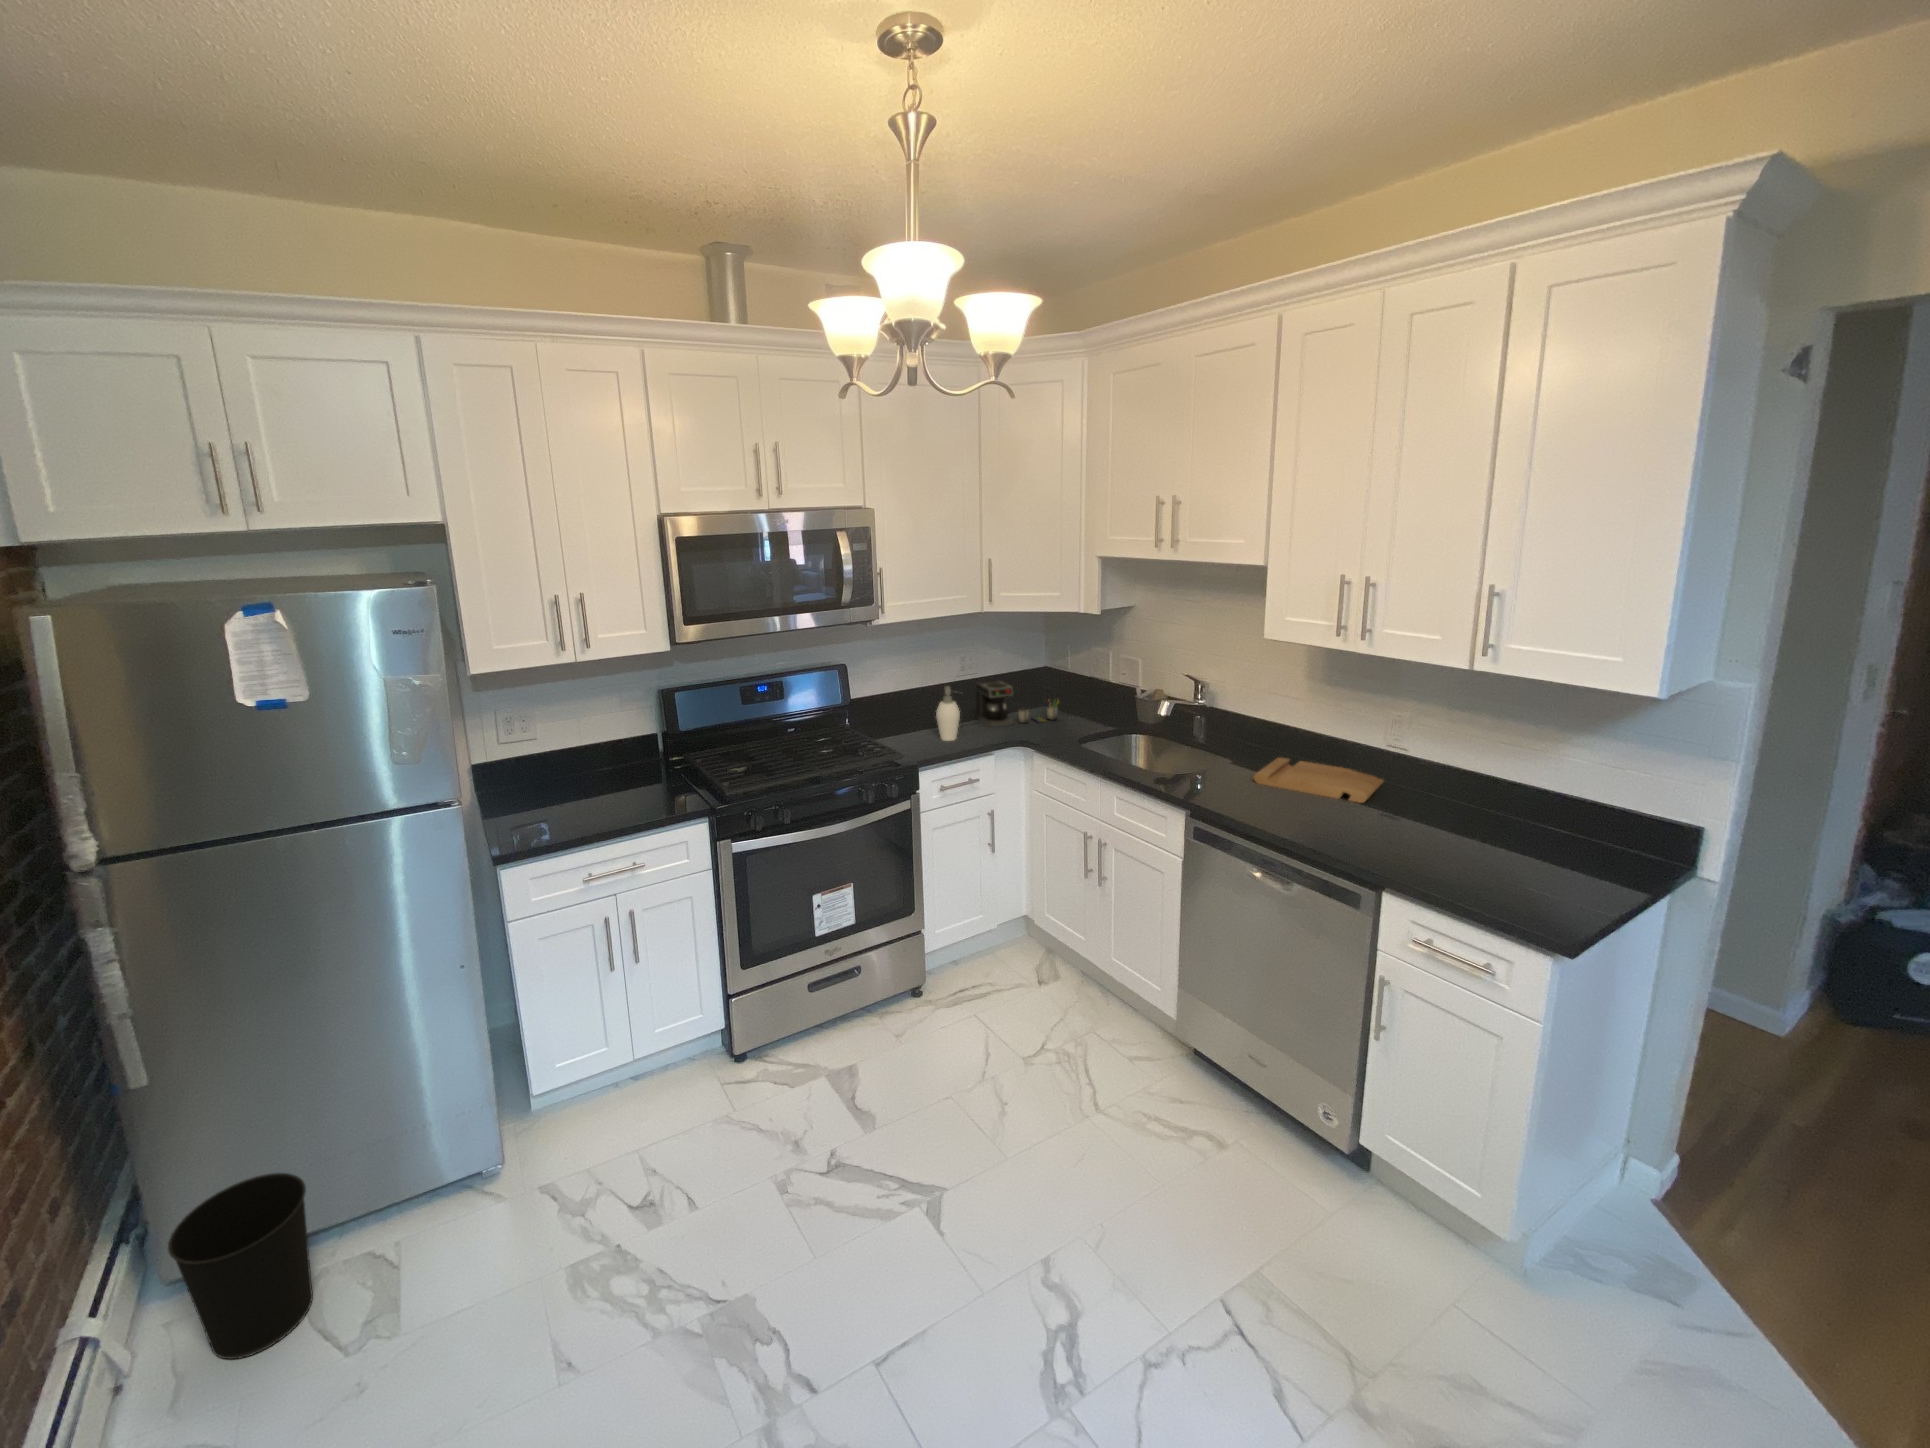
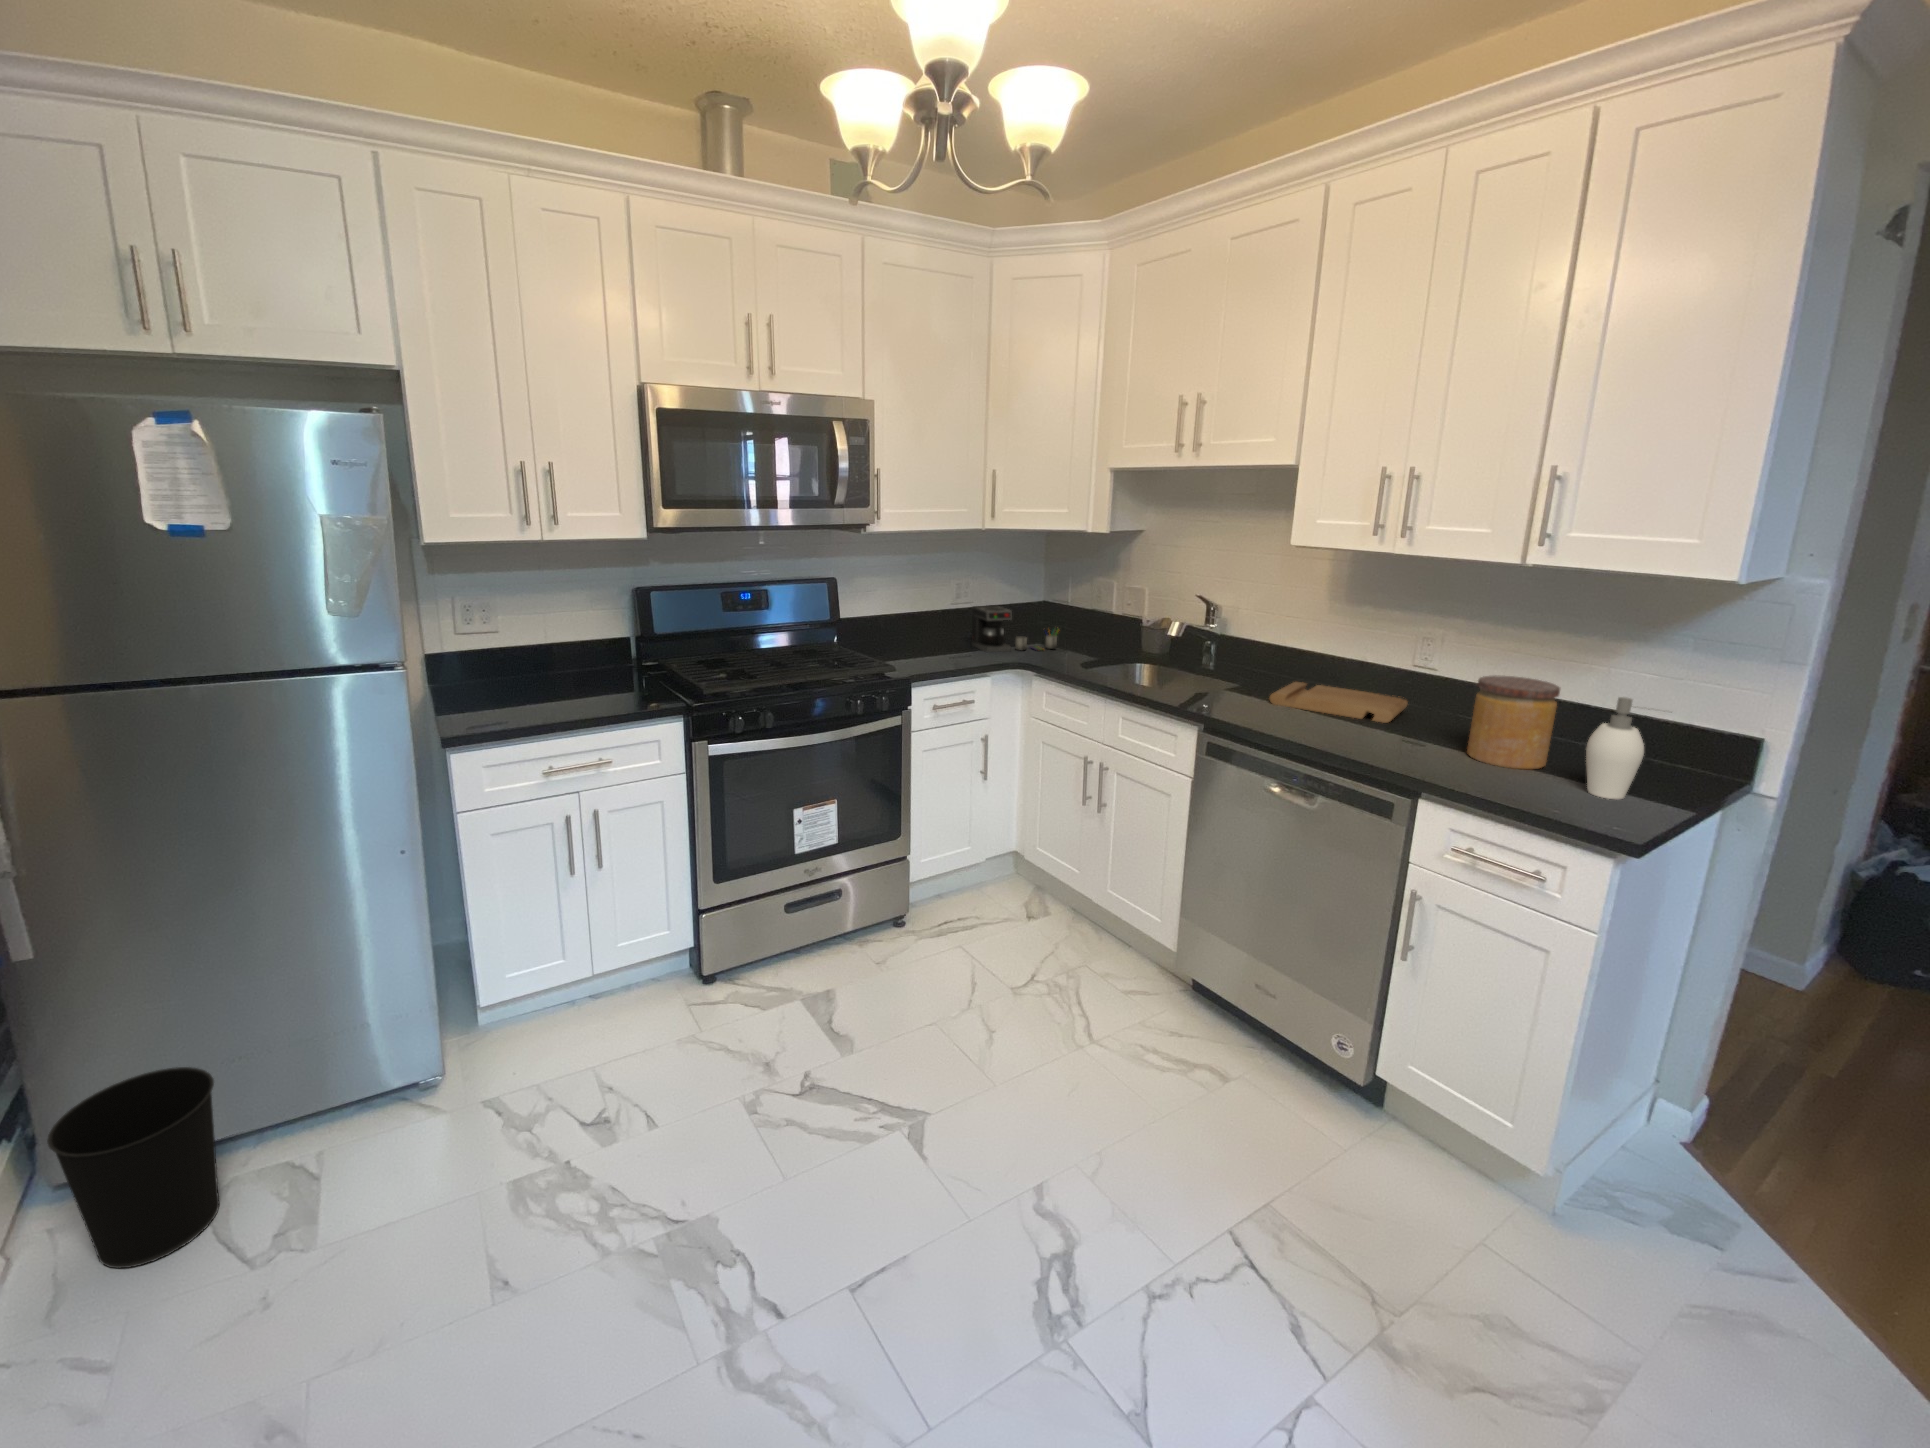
soap dispenser: present [936,686,960,741] -> present [1586,697,1644,800]
jar: none [1431,767,1512,858] -> present [1467,675,1560,769]

